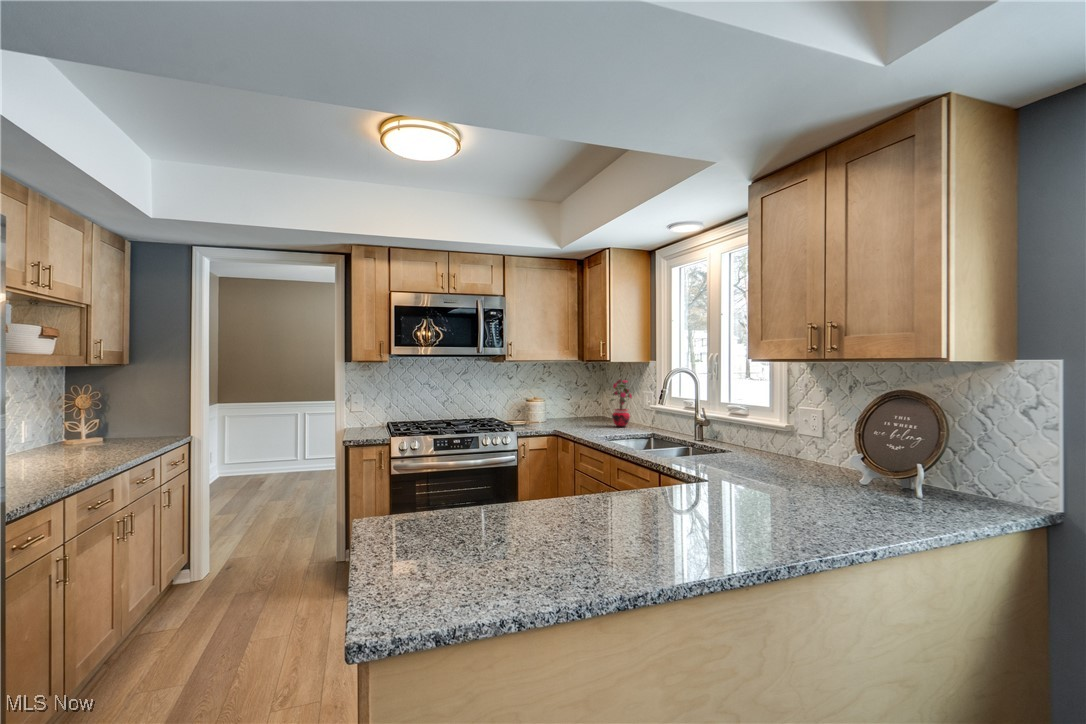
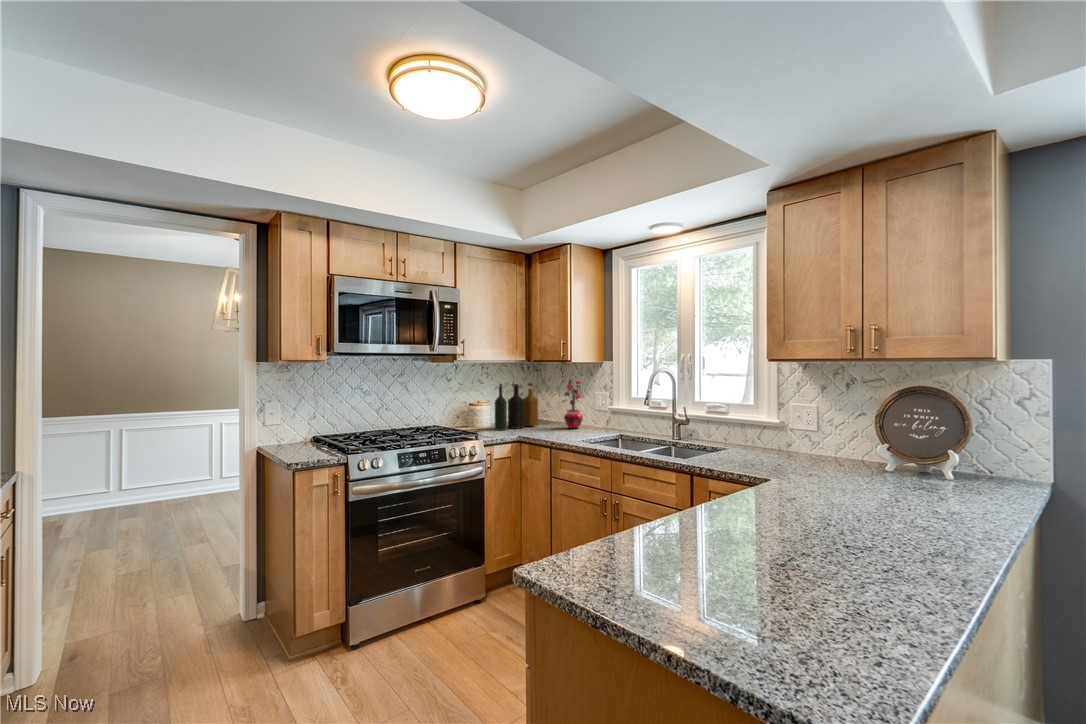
bottle: none [543,382,591,425] -> present [495,383,538,431]

